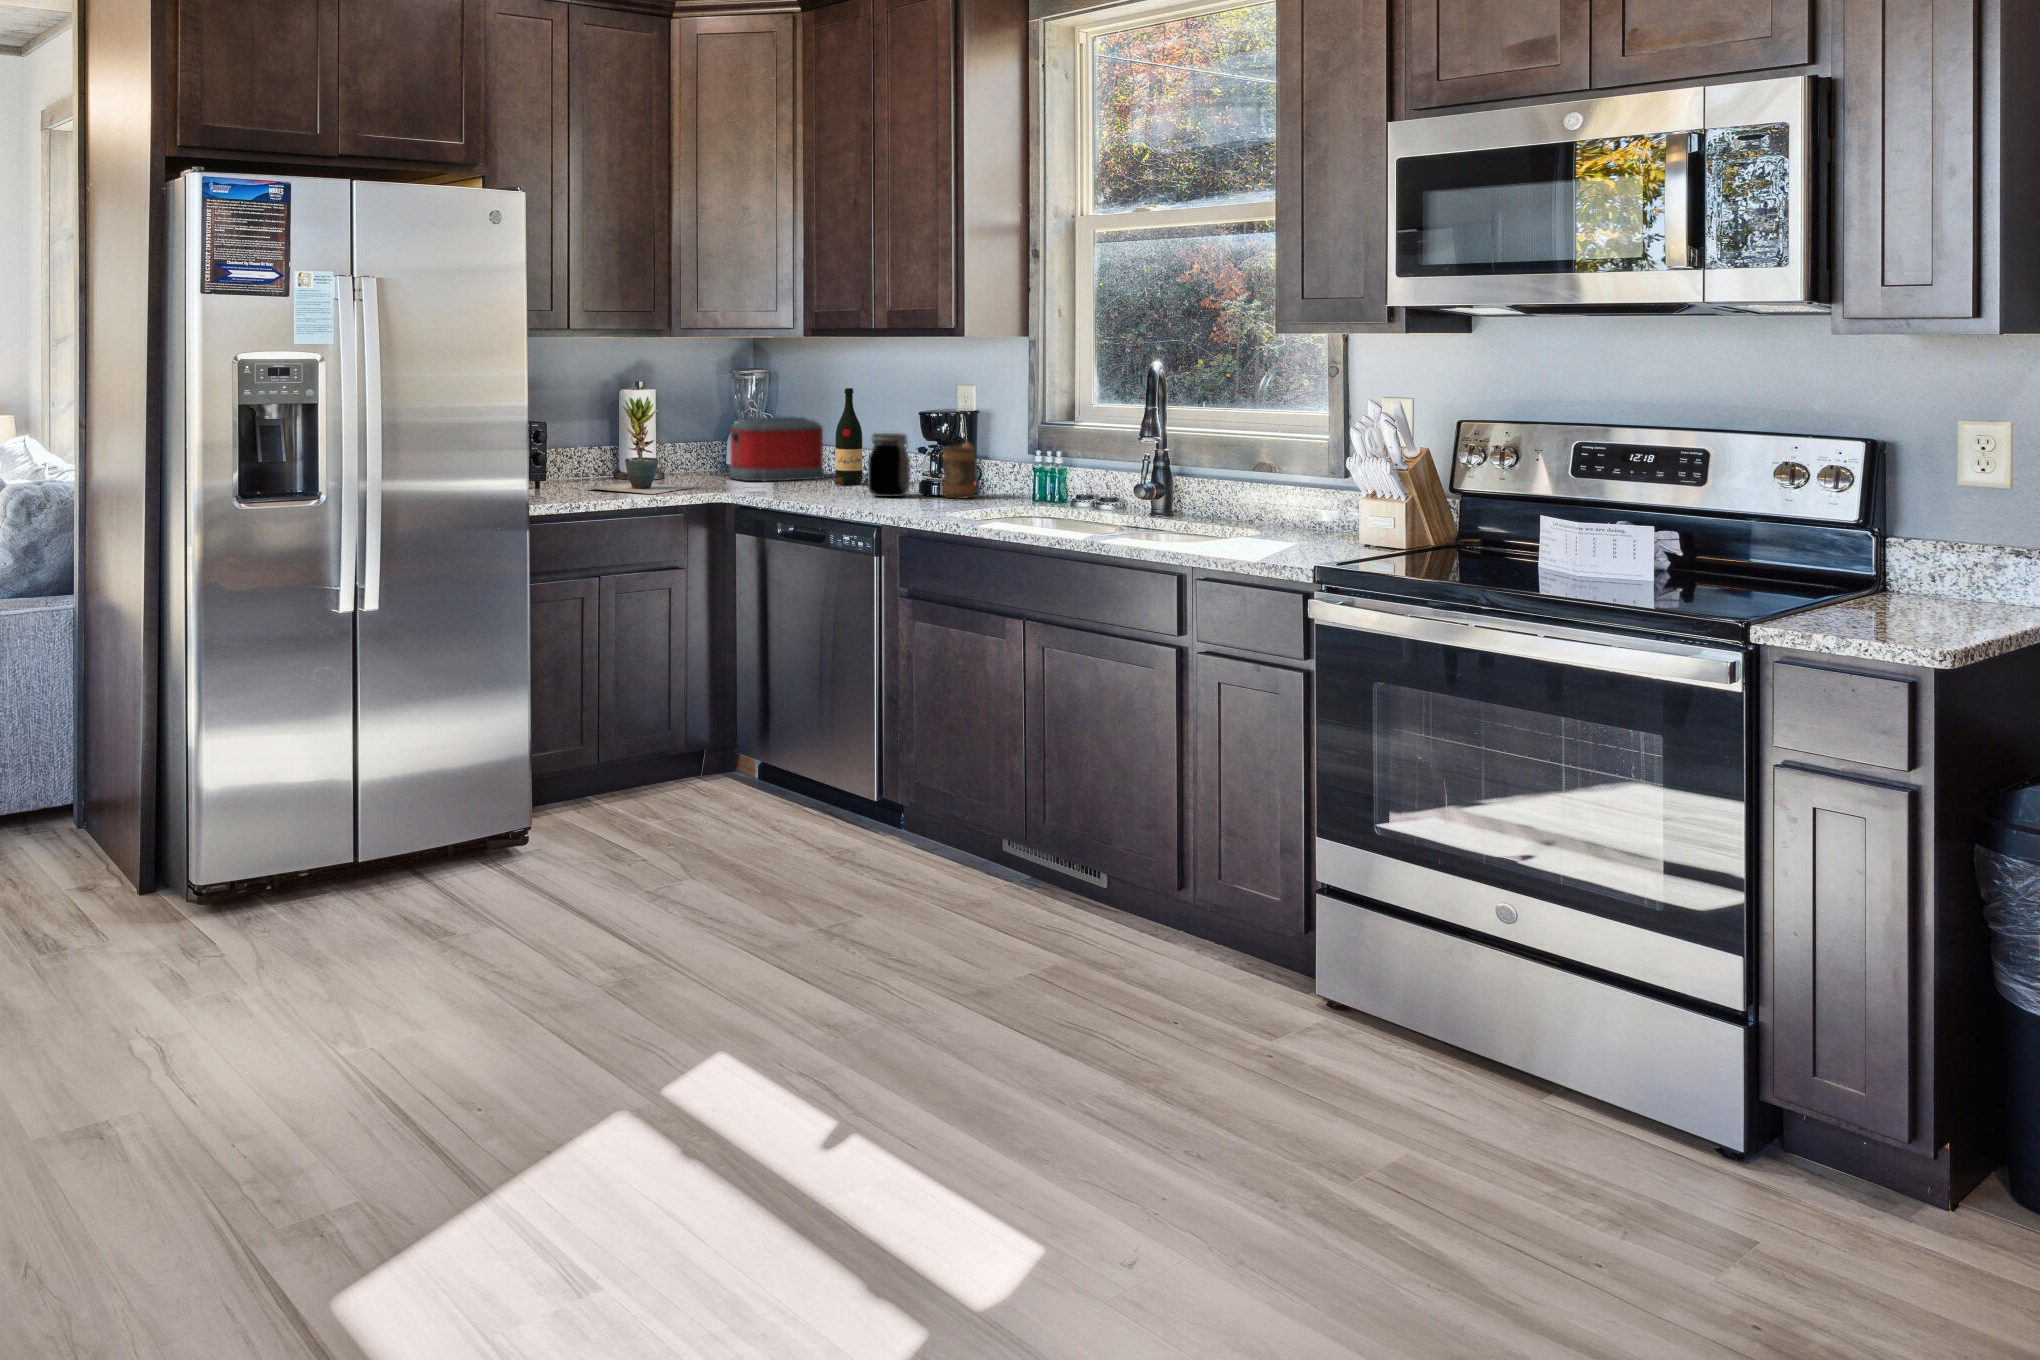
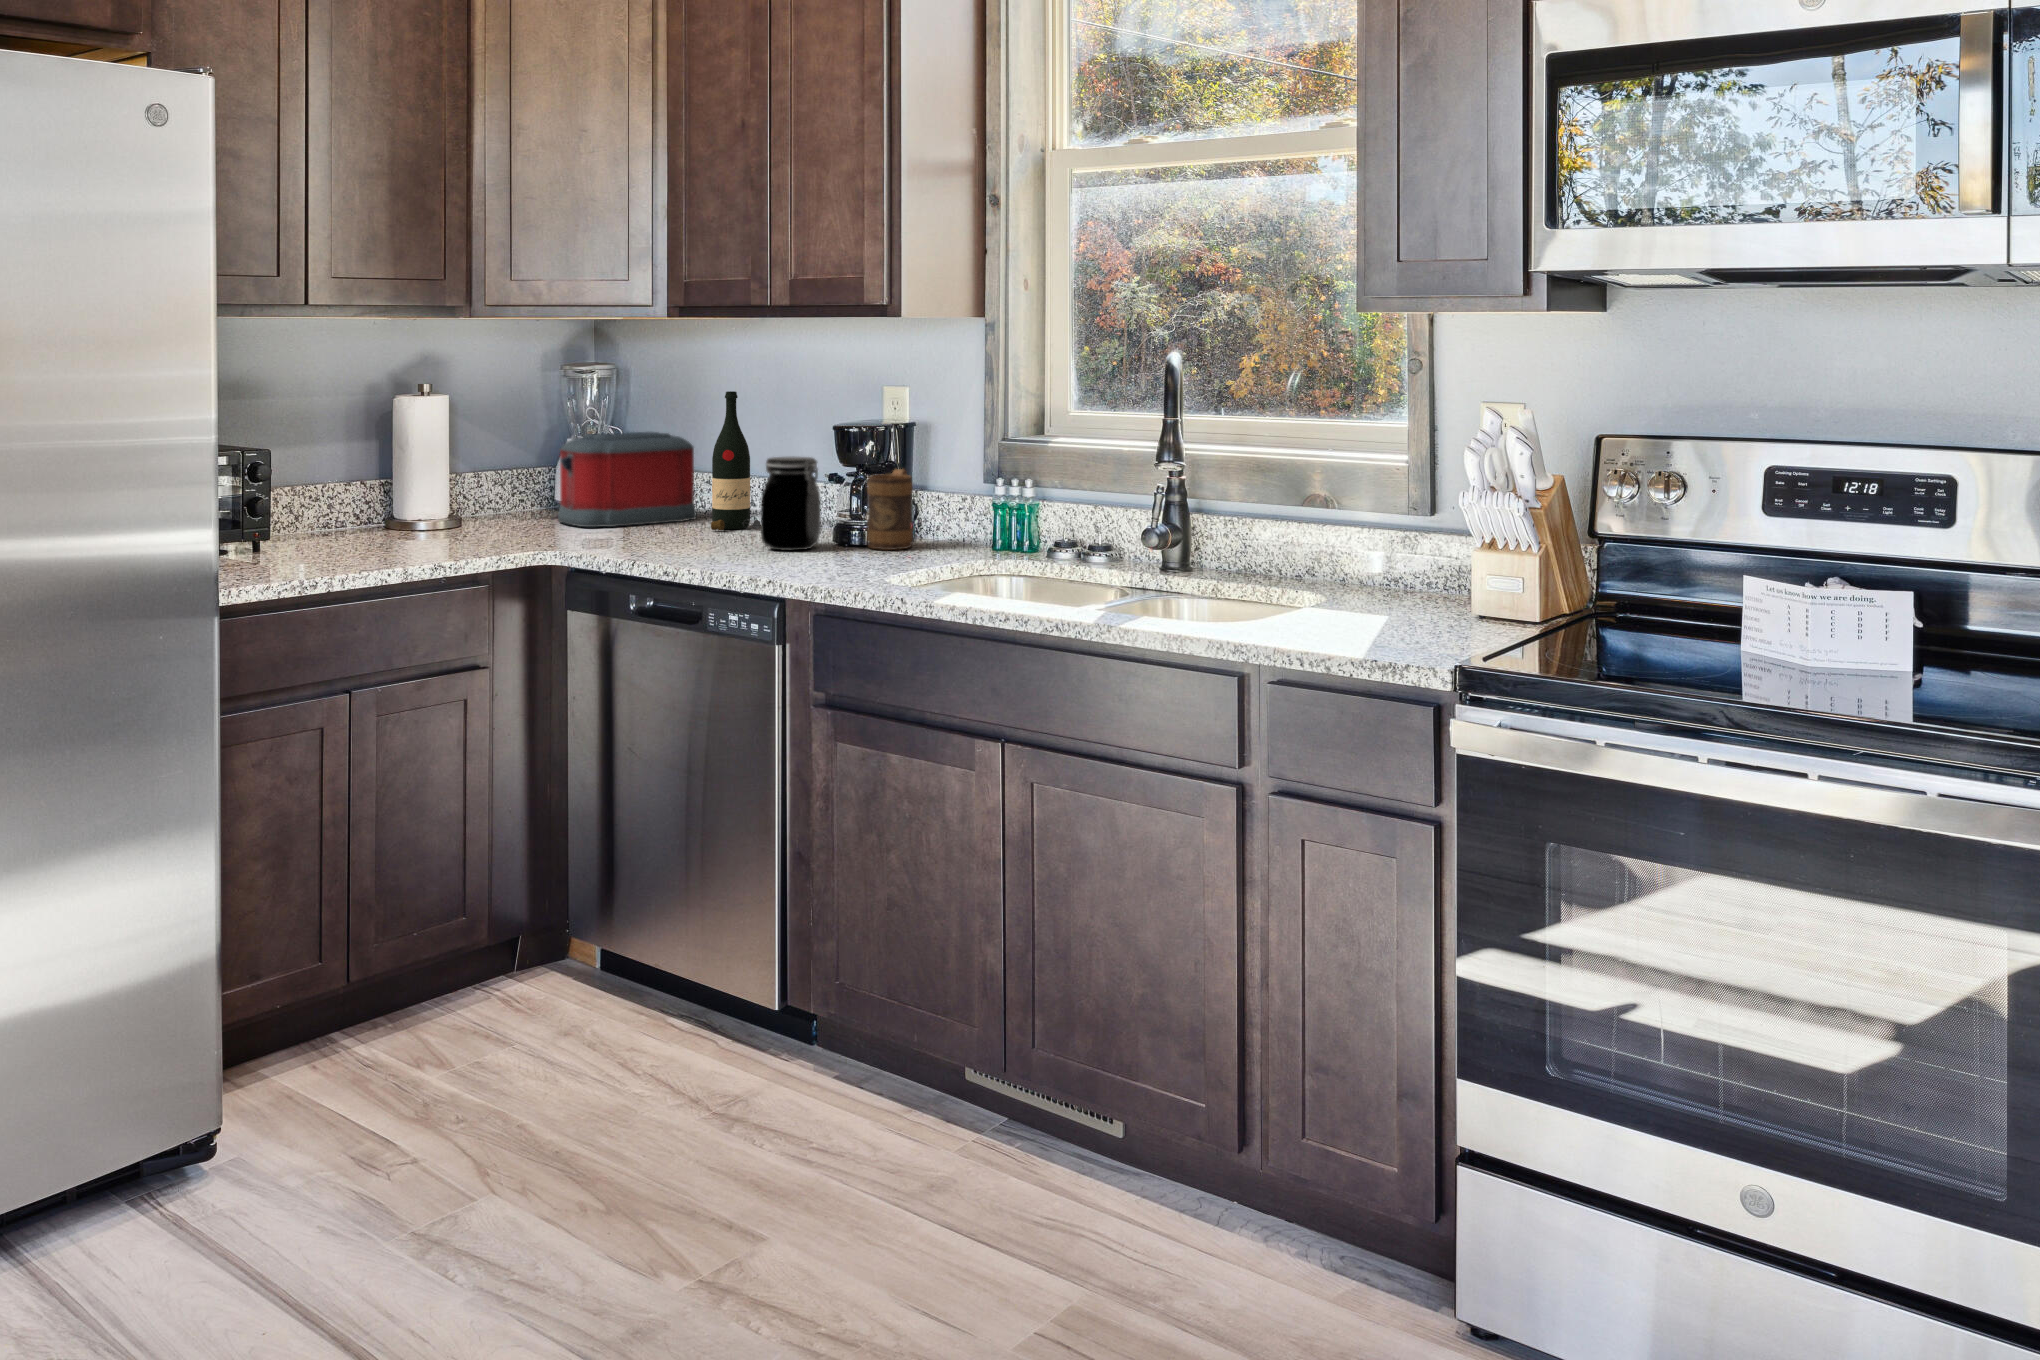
potted plant: present [588,397,693,494] -> none [333,406,508,555]

